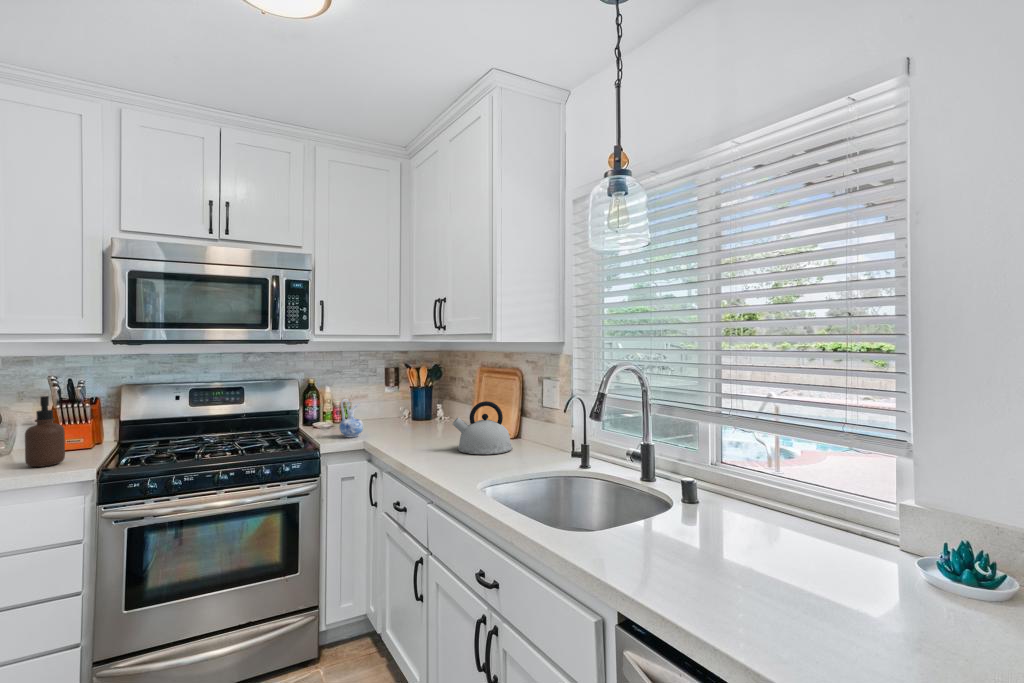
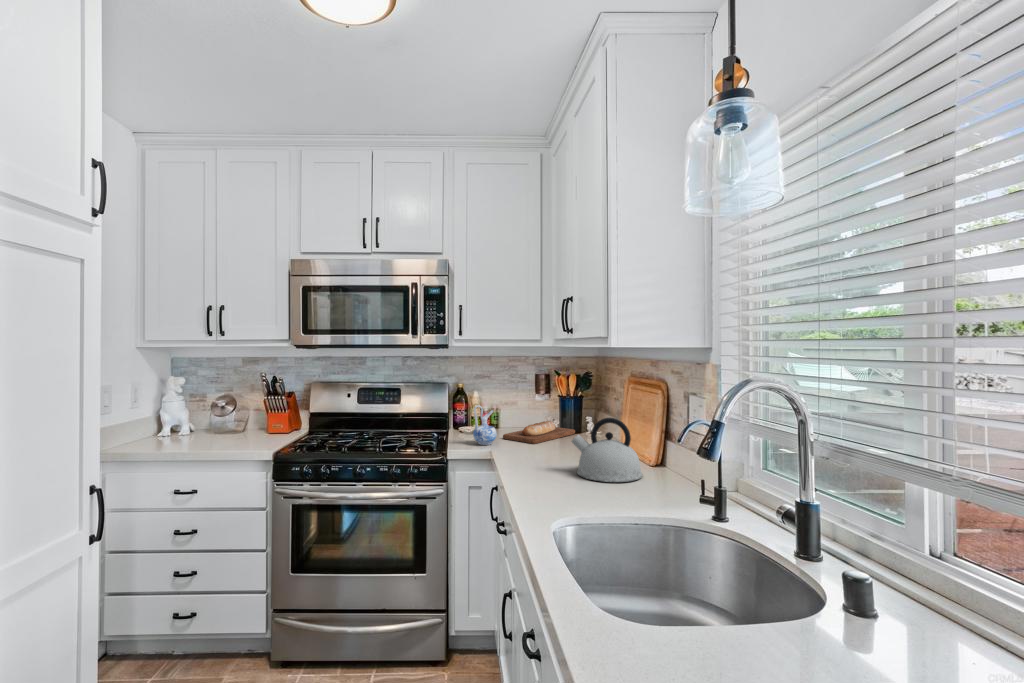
soap dispenser: present [25,396,65,467] -> none [221,391,249,450]
bread loaf: none [365,412,429,433] -> present [503,421,575,444]

